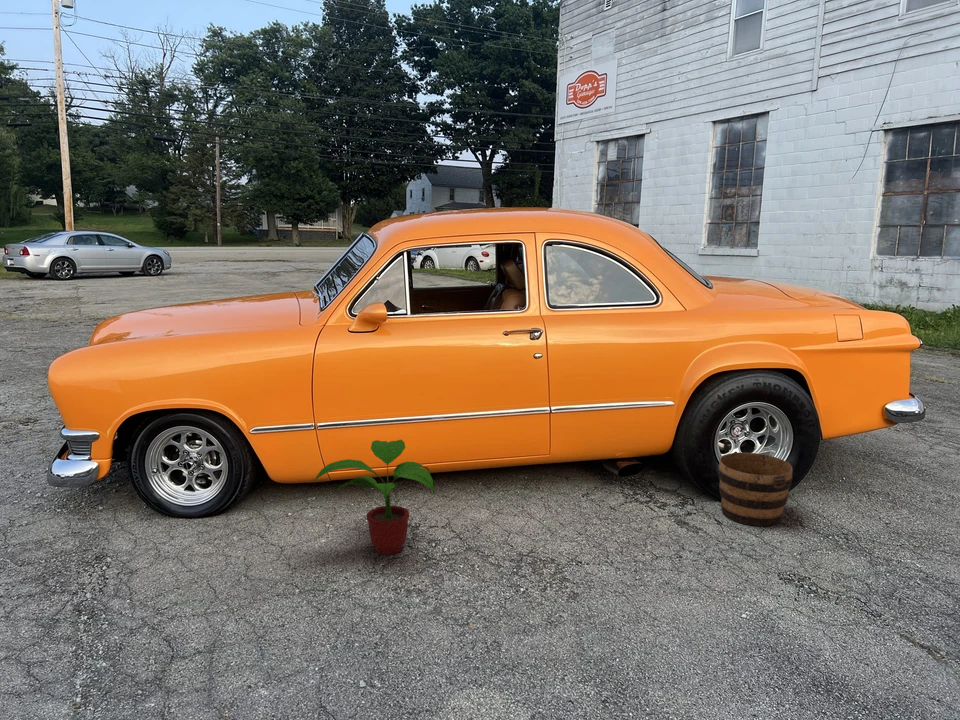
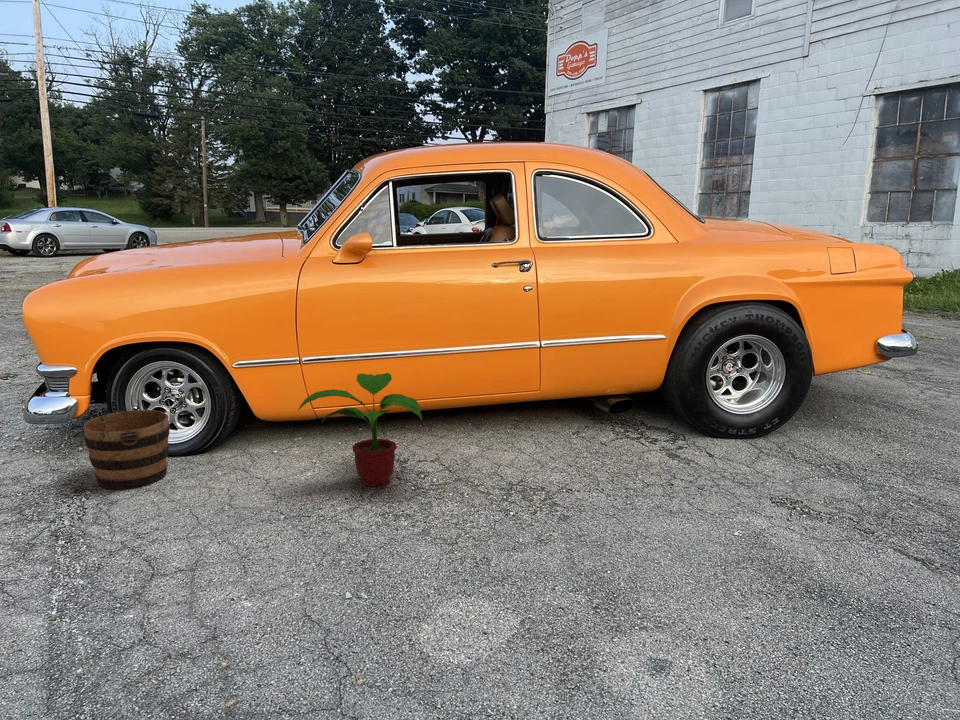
bucket: present [718,452,793,526] -> present [84,410,170,489]

